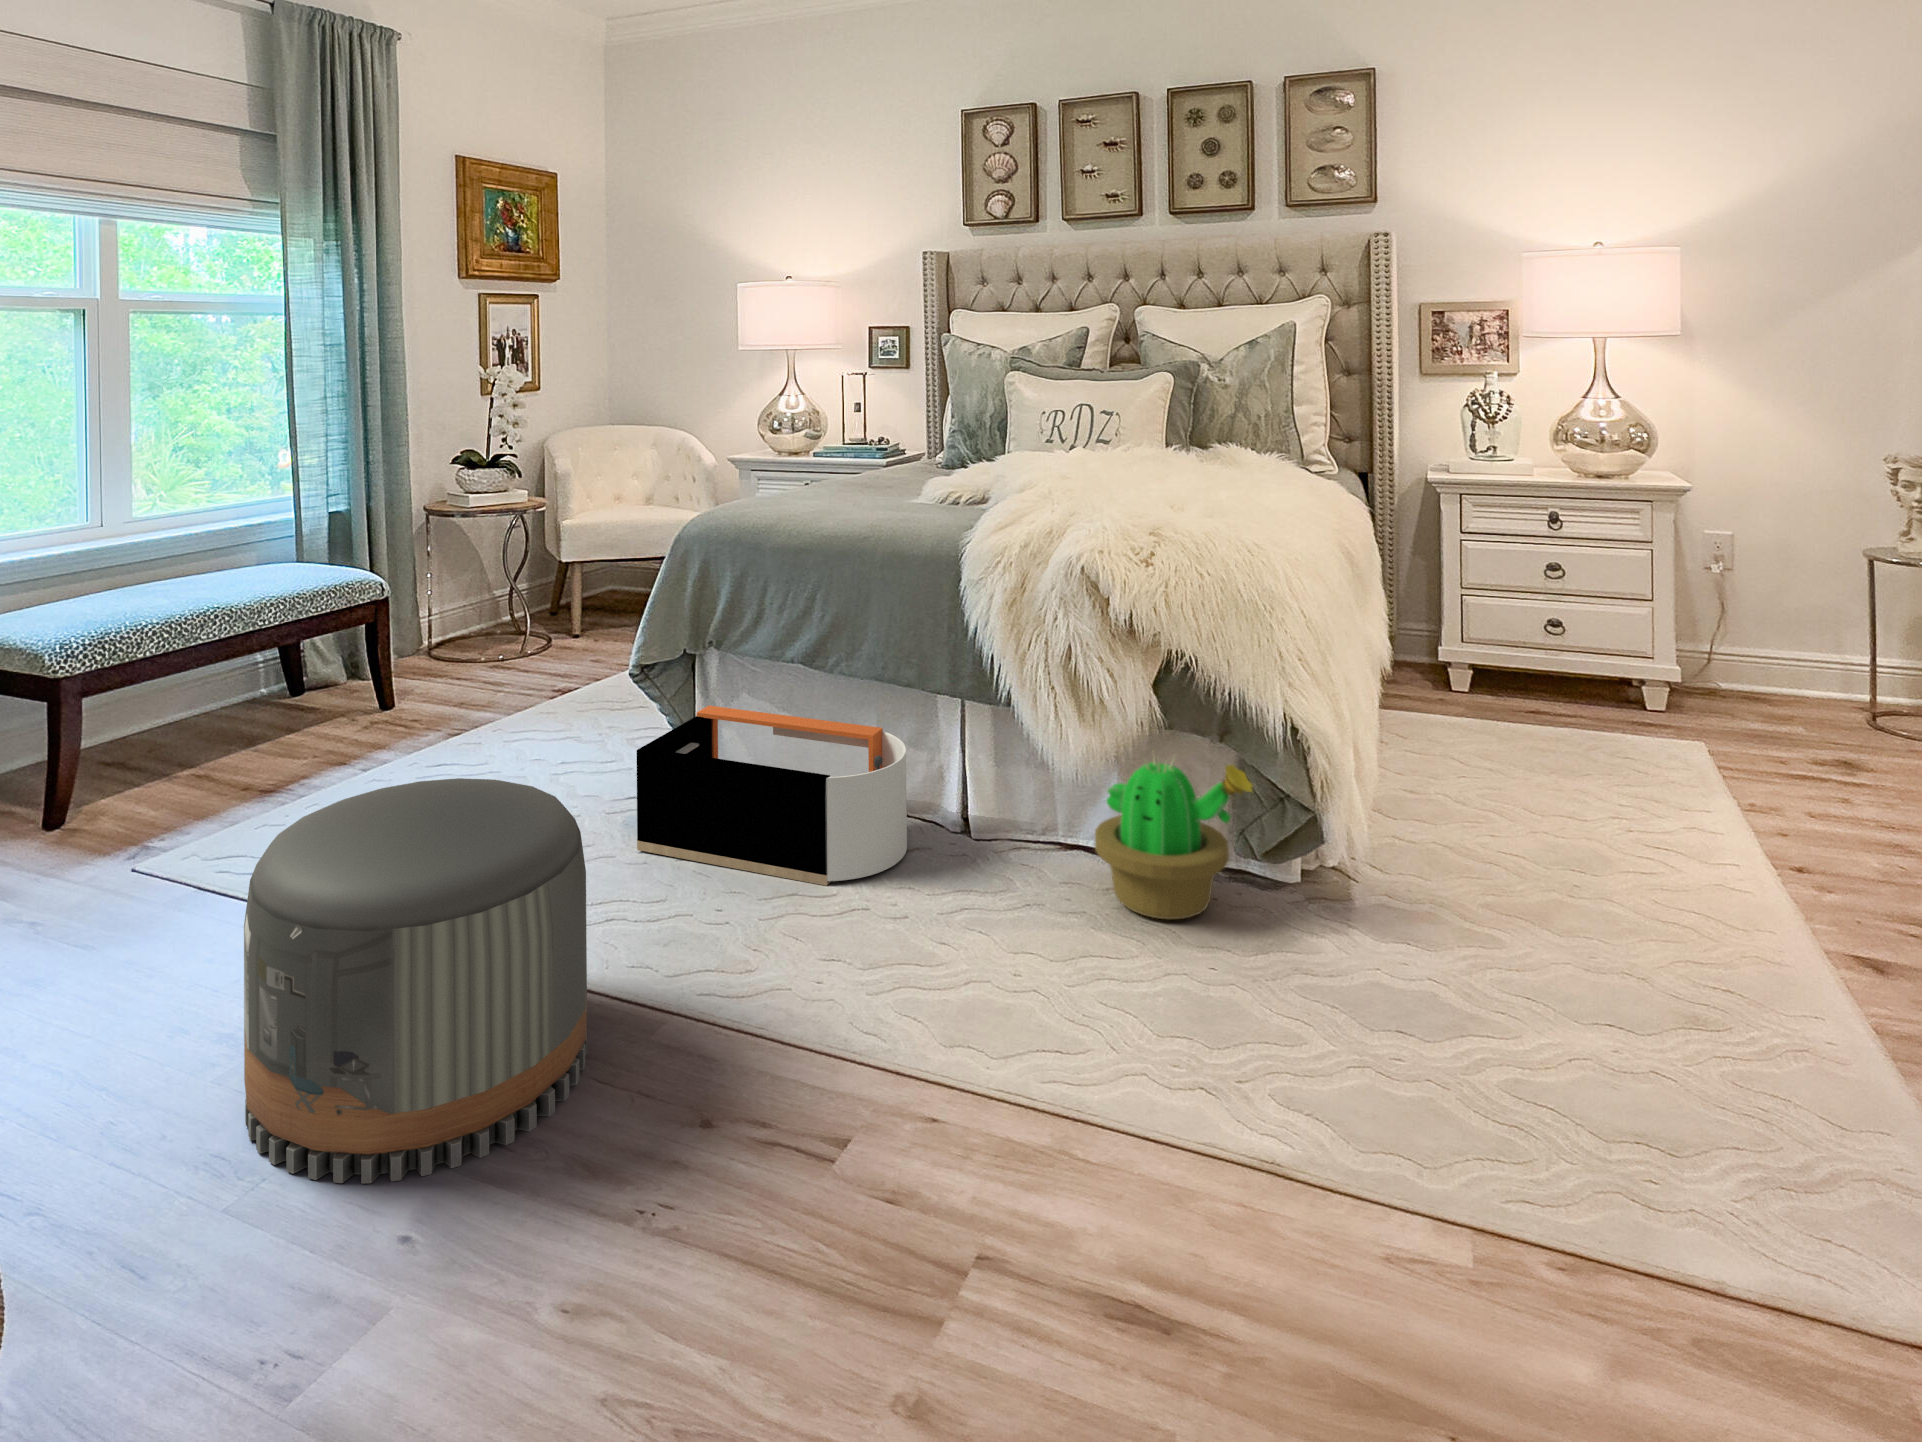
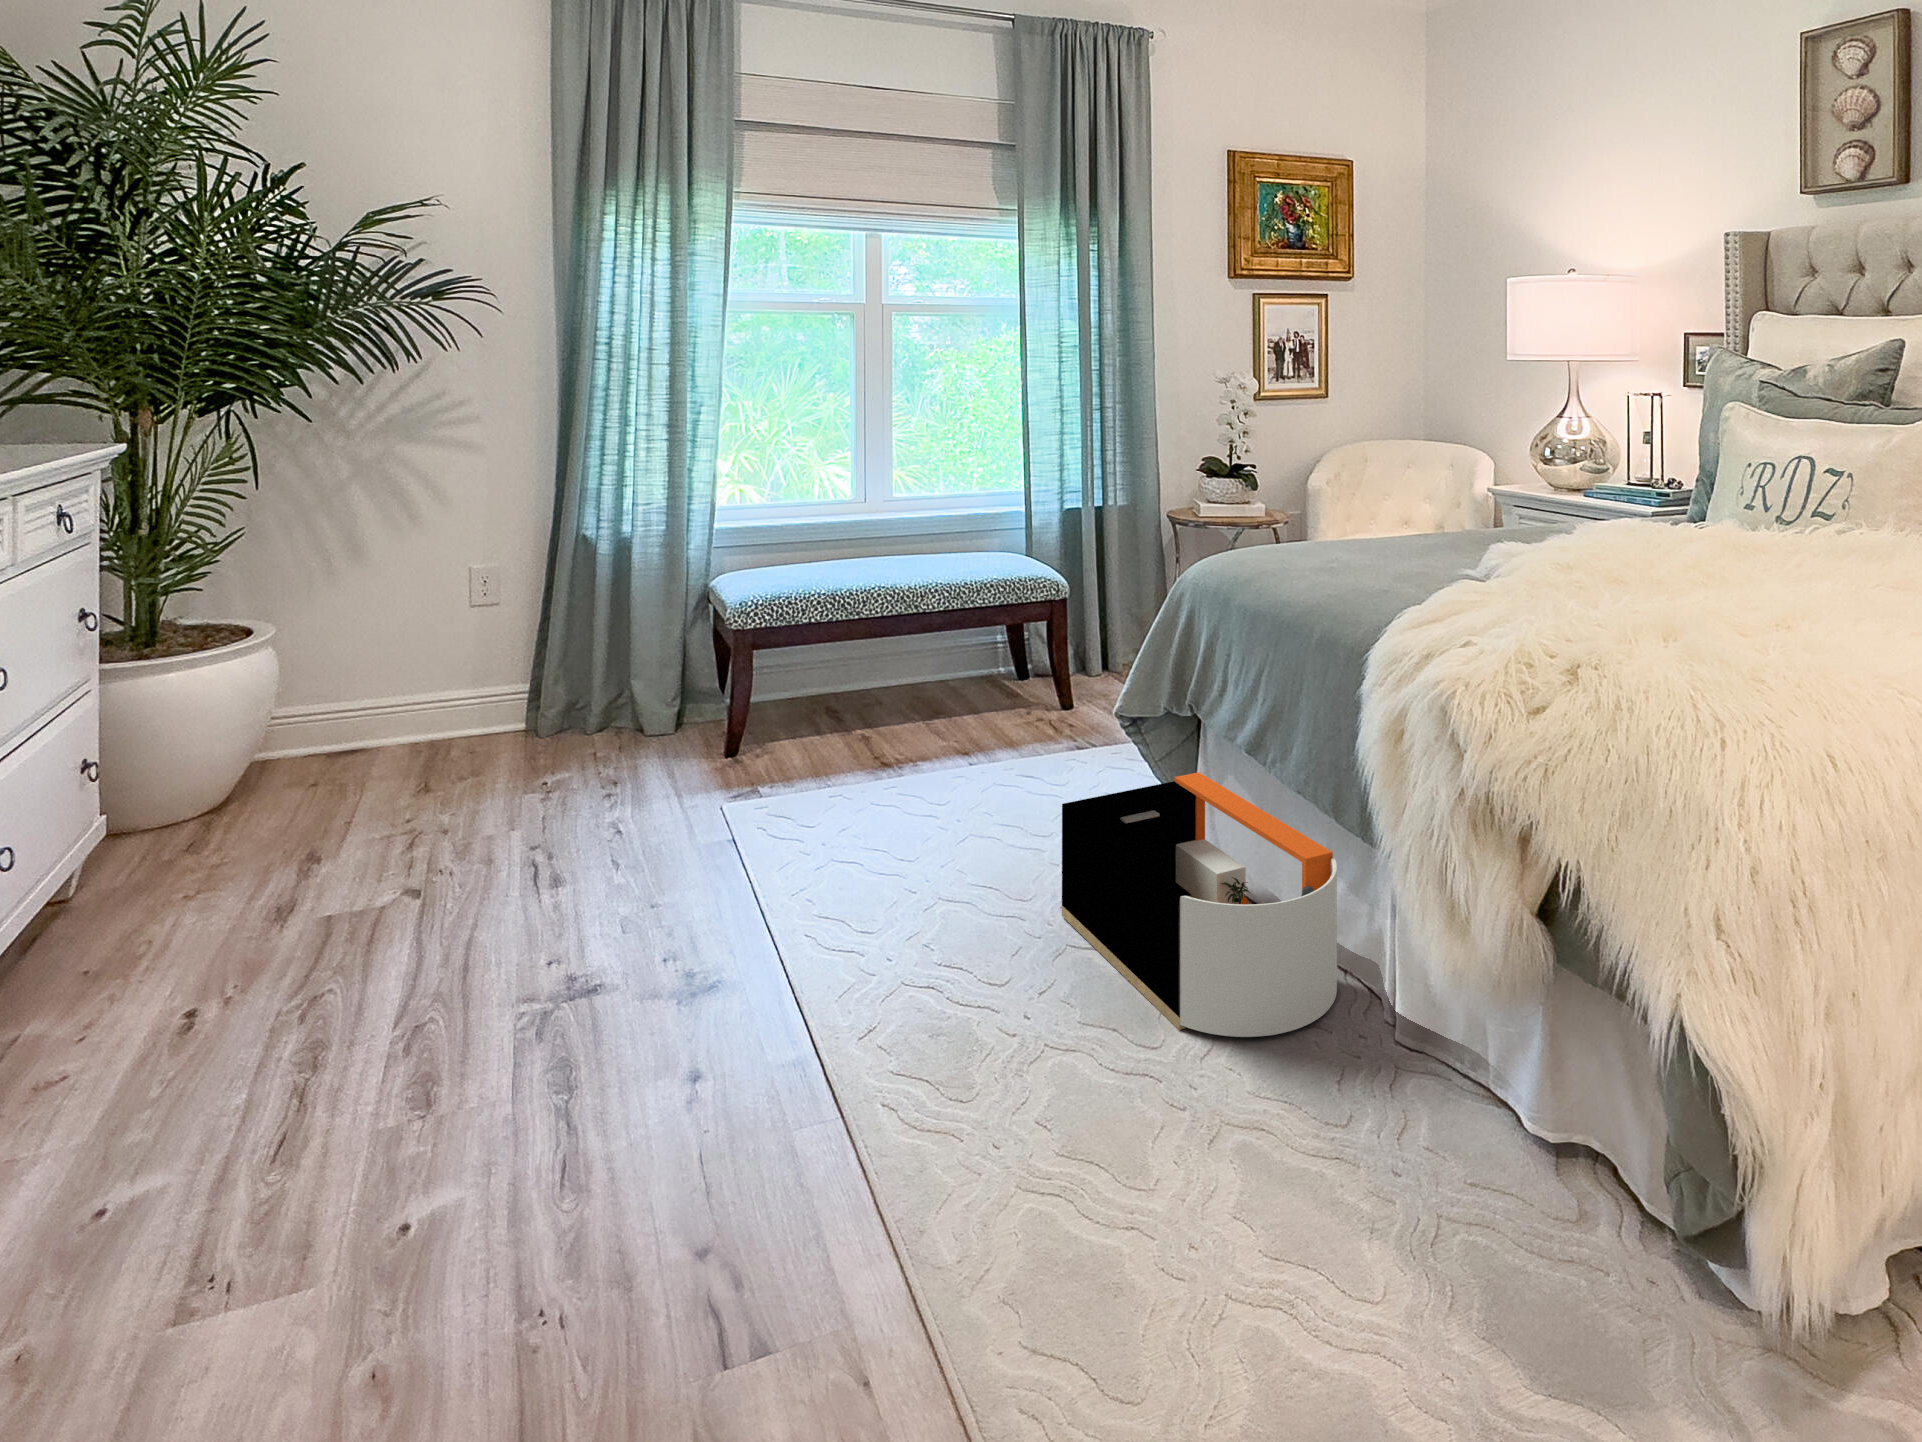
decorative plant: present [1095,751,1252,920] -> none [1451,994,1666,1289]
pouf: present [244,778,587,1183] -> none [444,782,795,1182]

